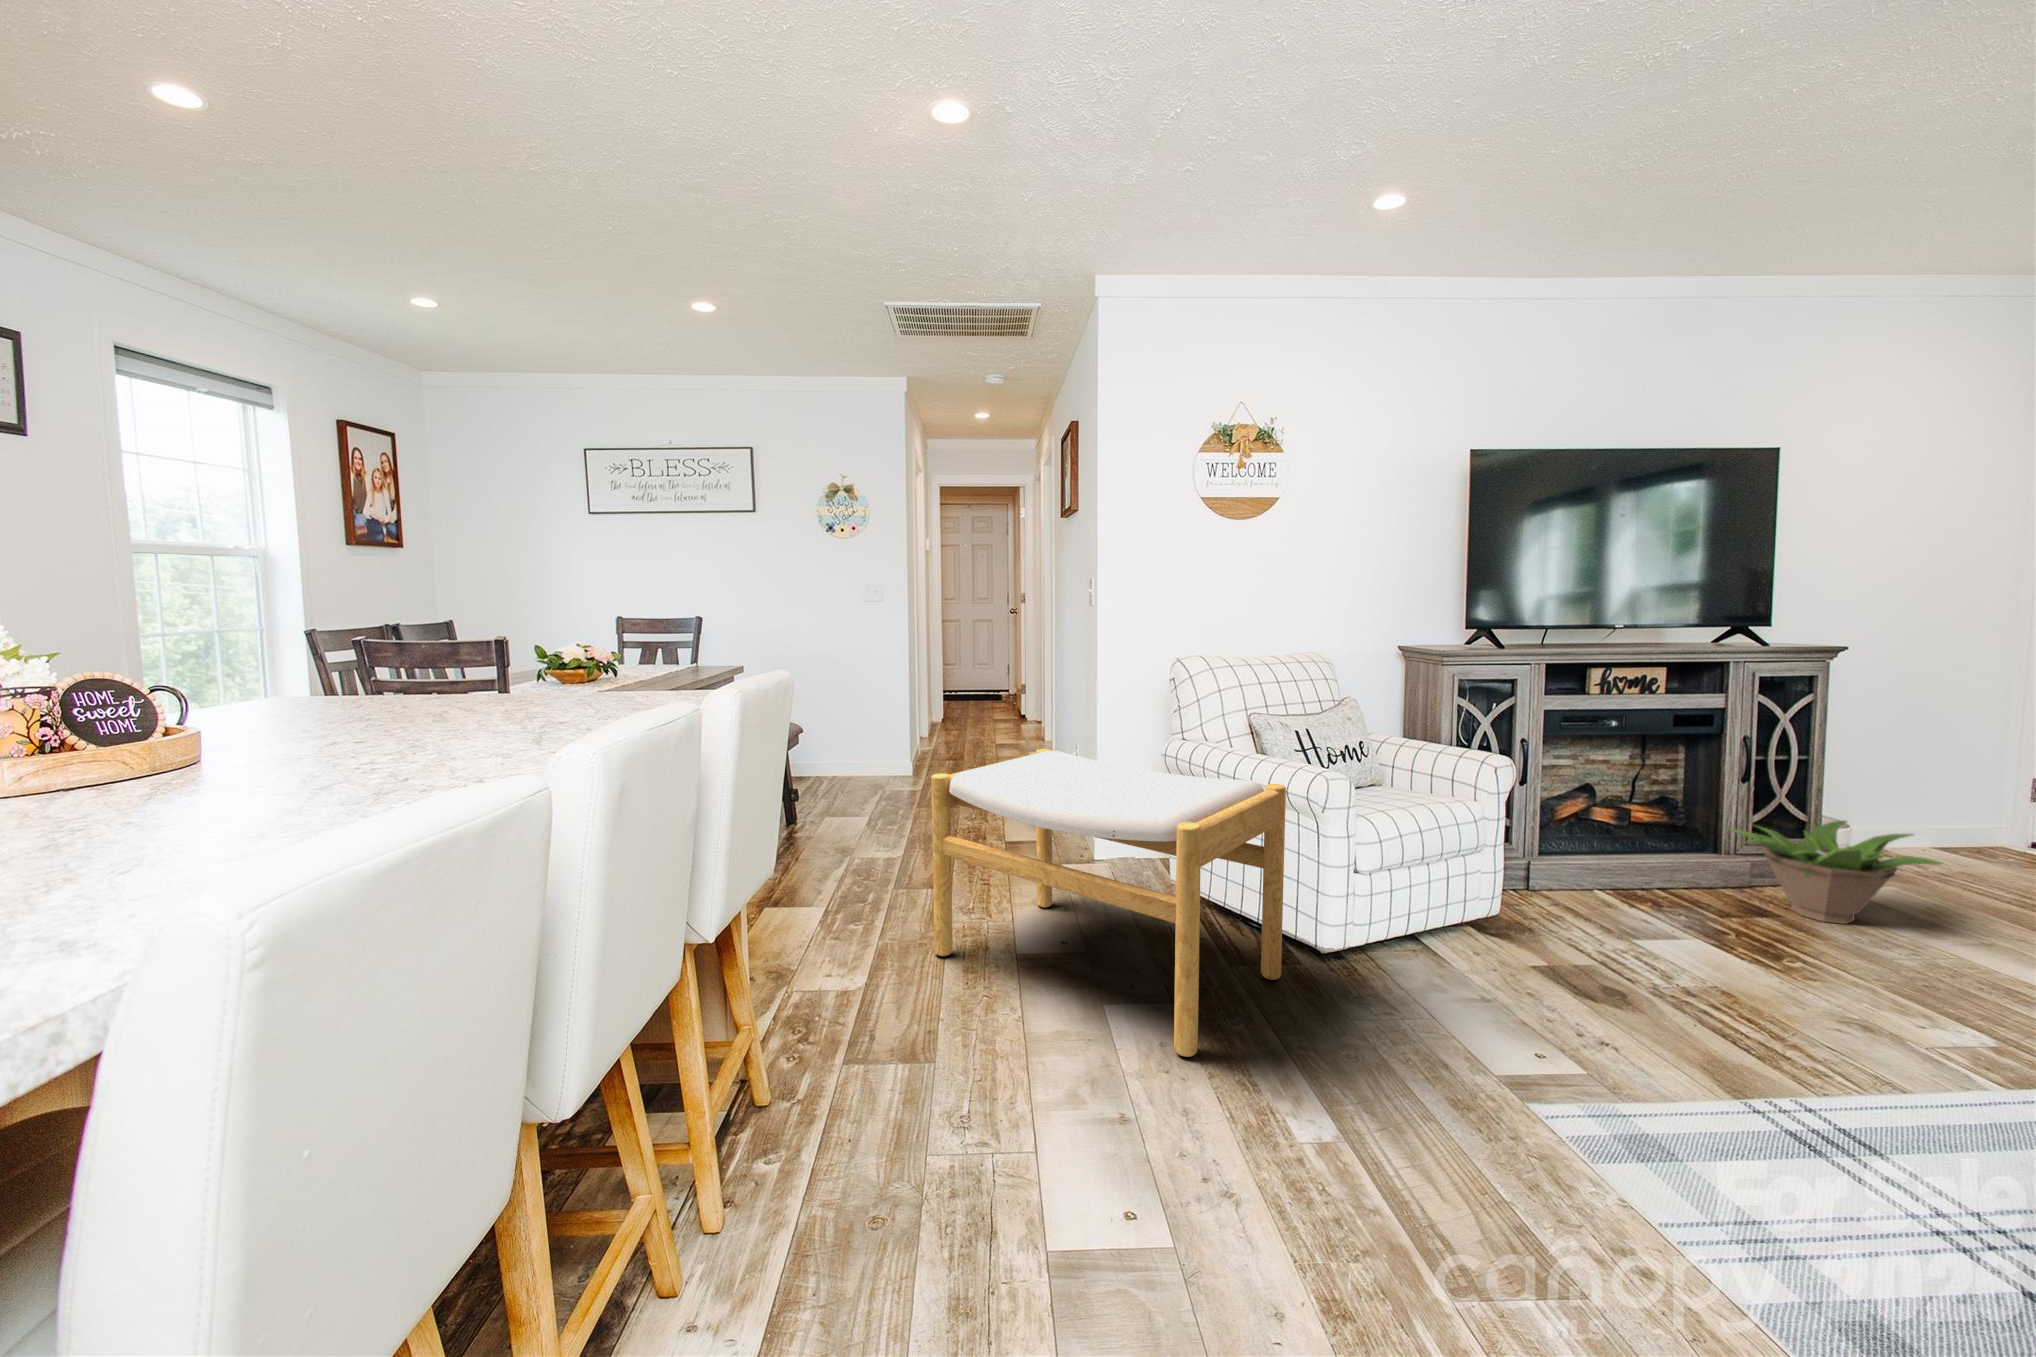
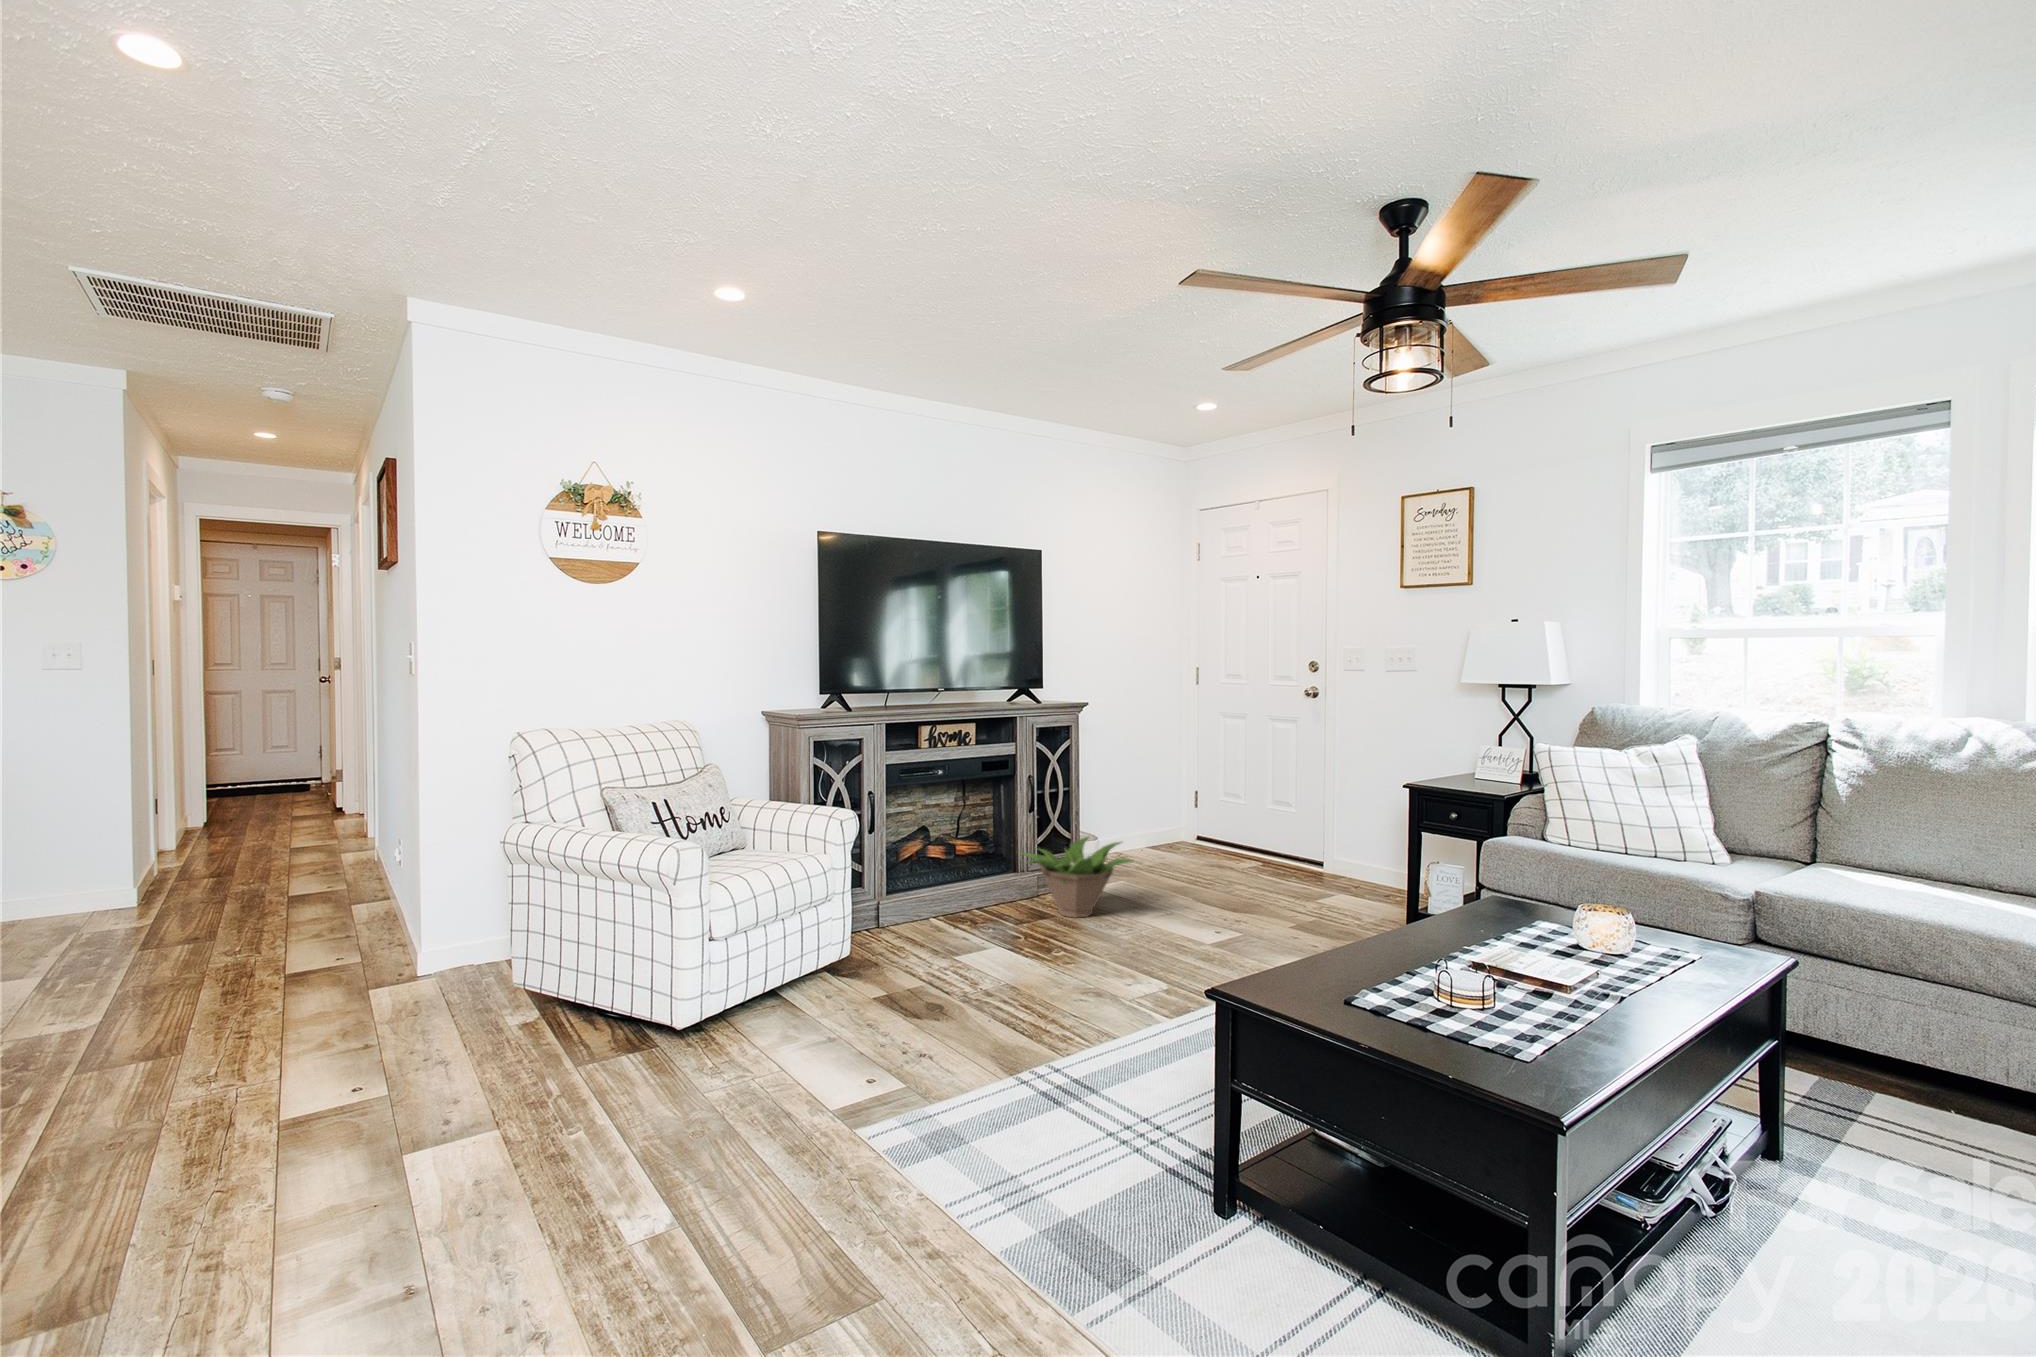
footstool: present [931,749,1286,1057] -> none [110,848,637,1186]

